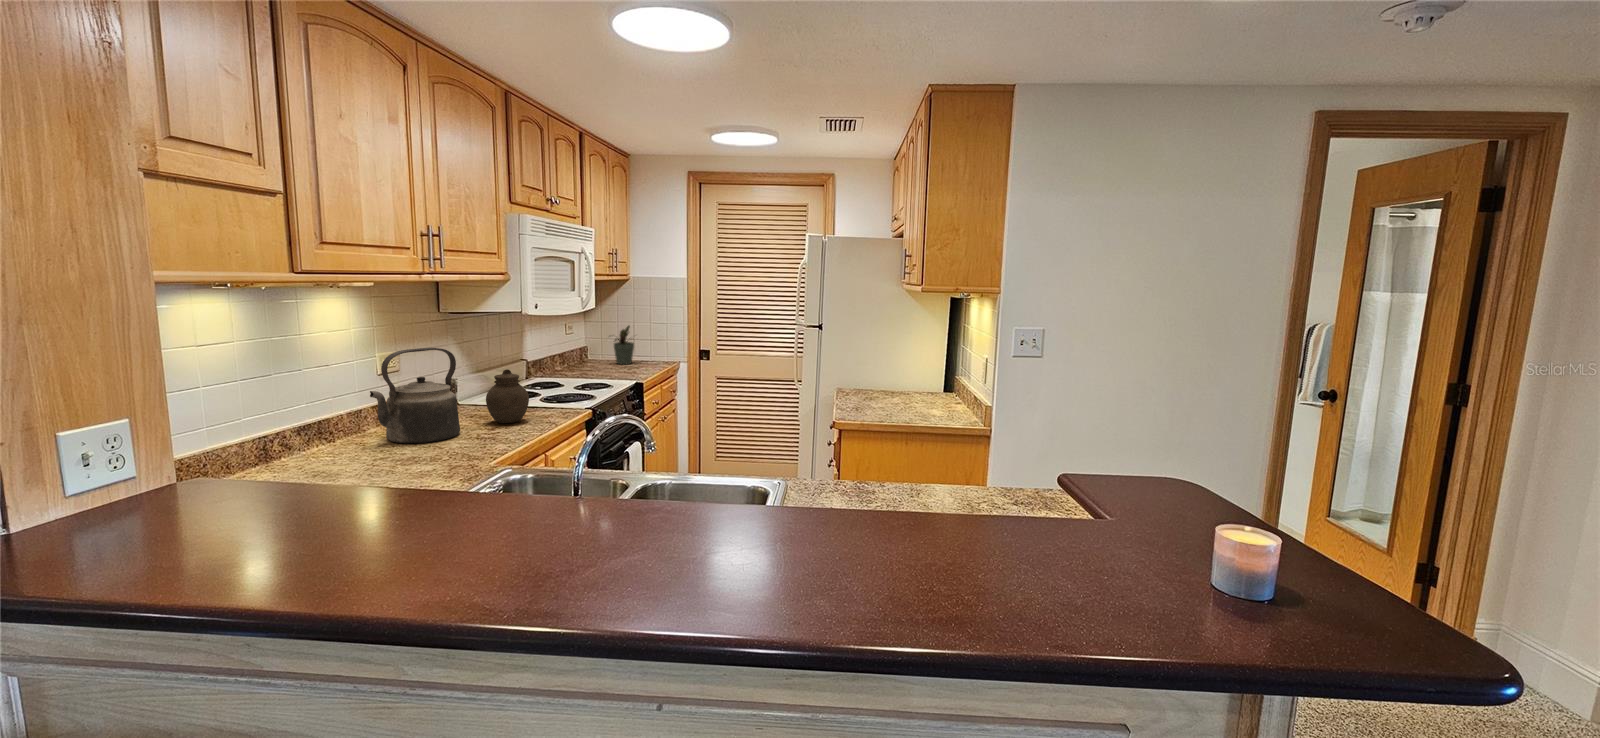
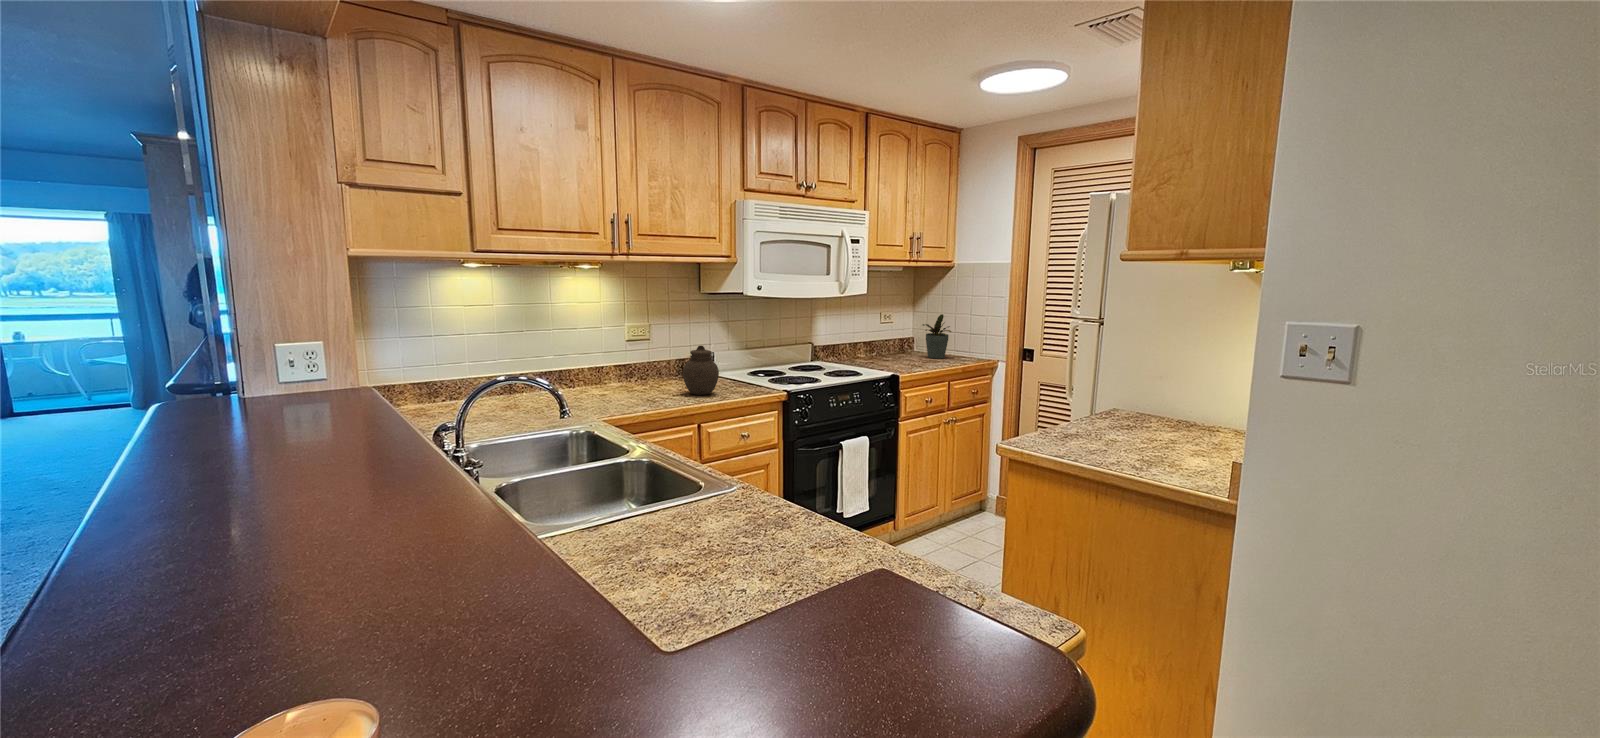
kettle: present [370,348,460,443] -> none [582,320,655,399]

